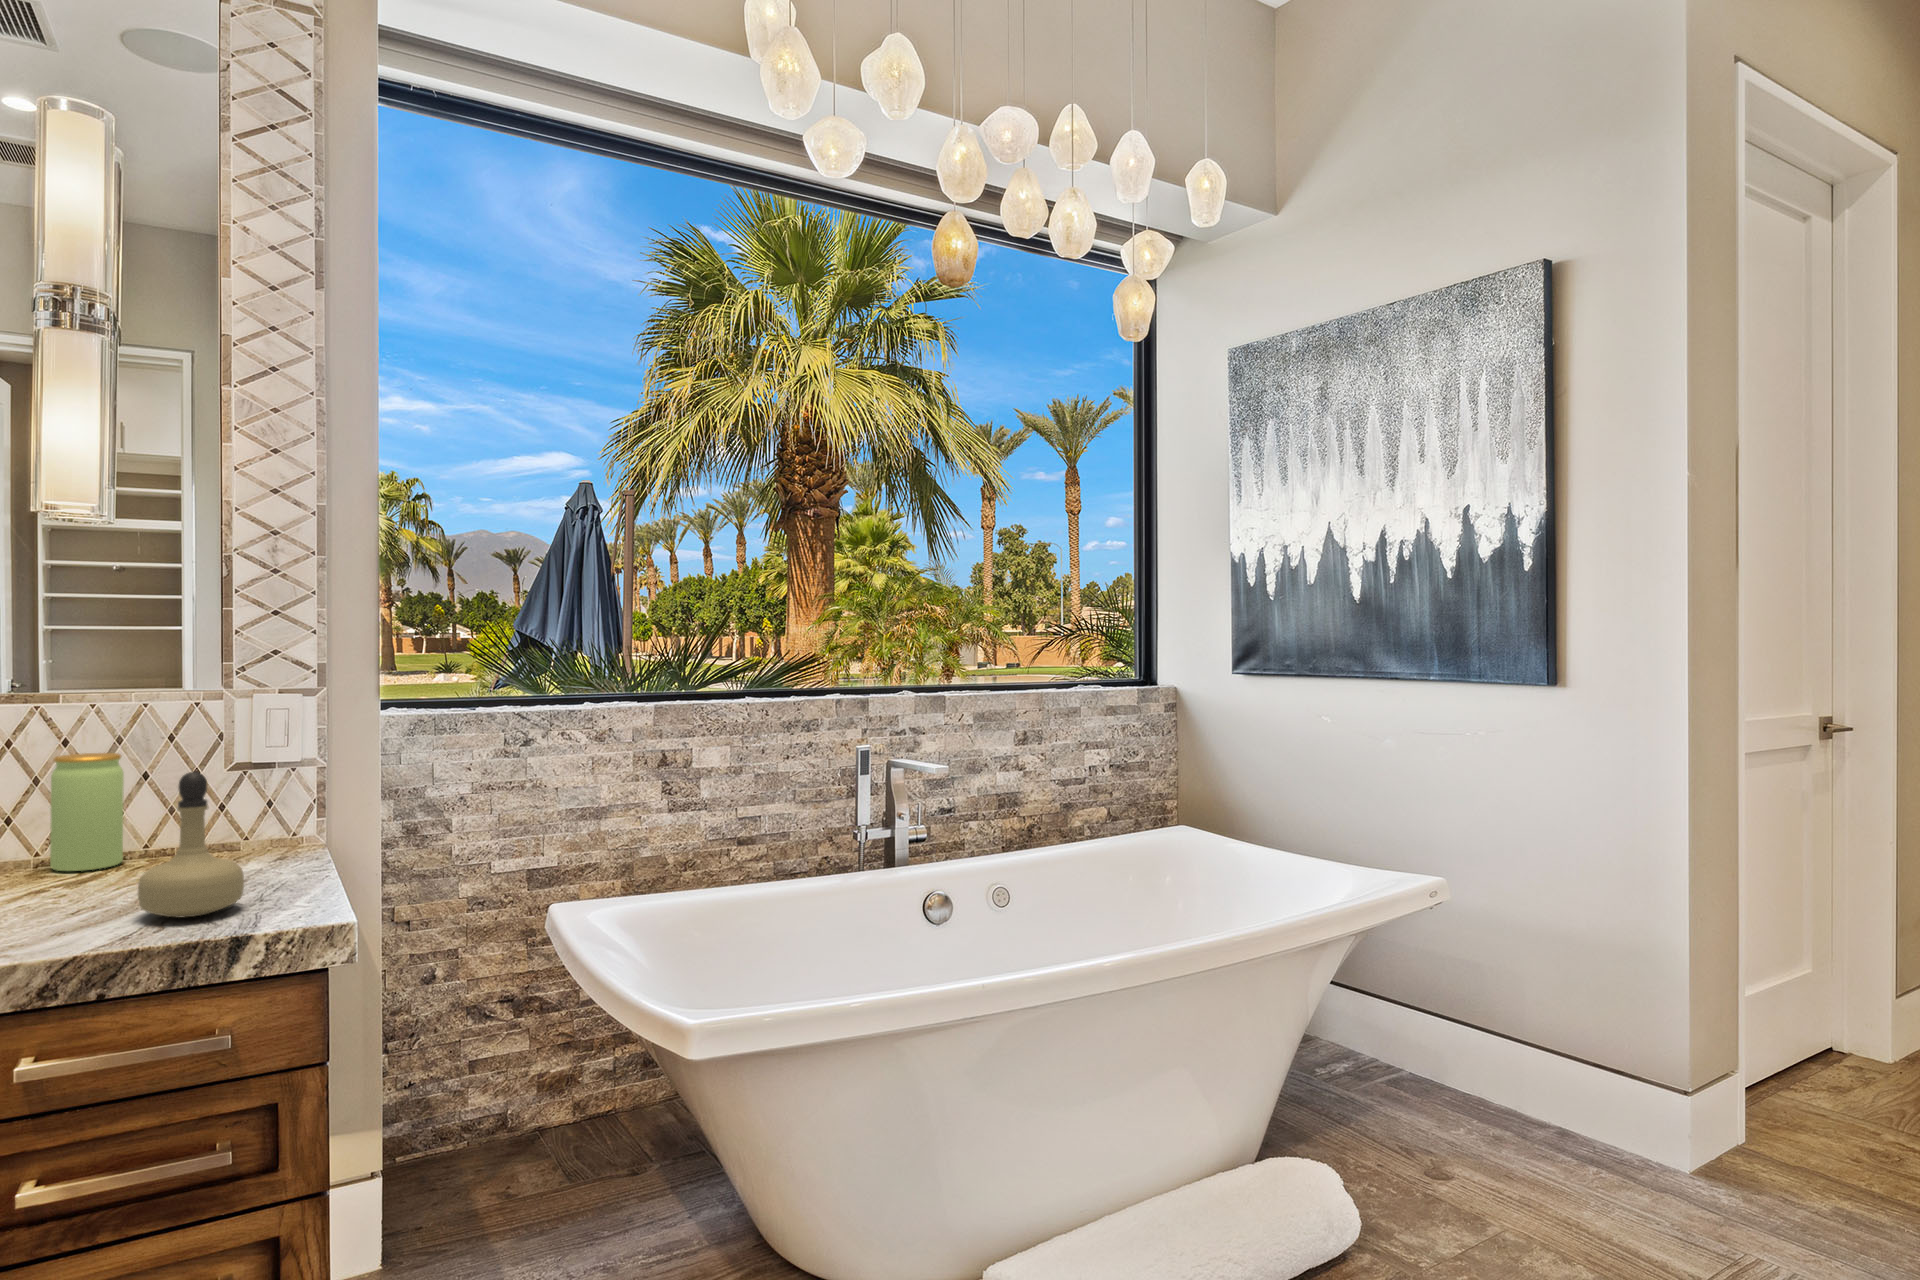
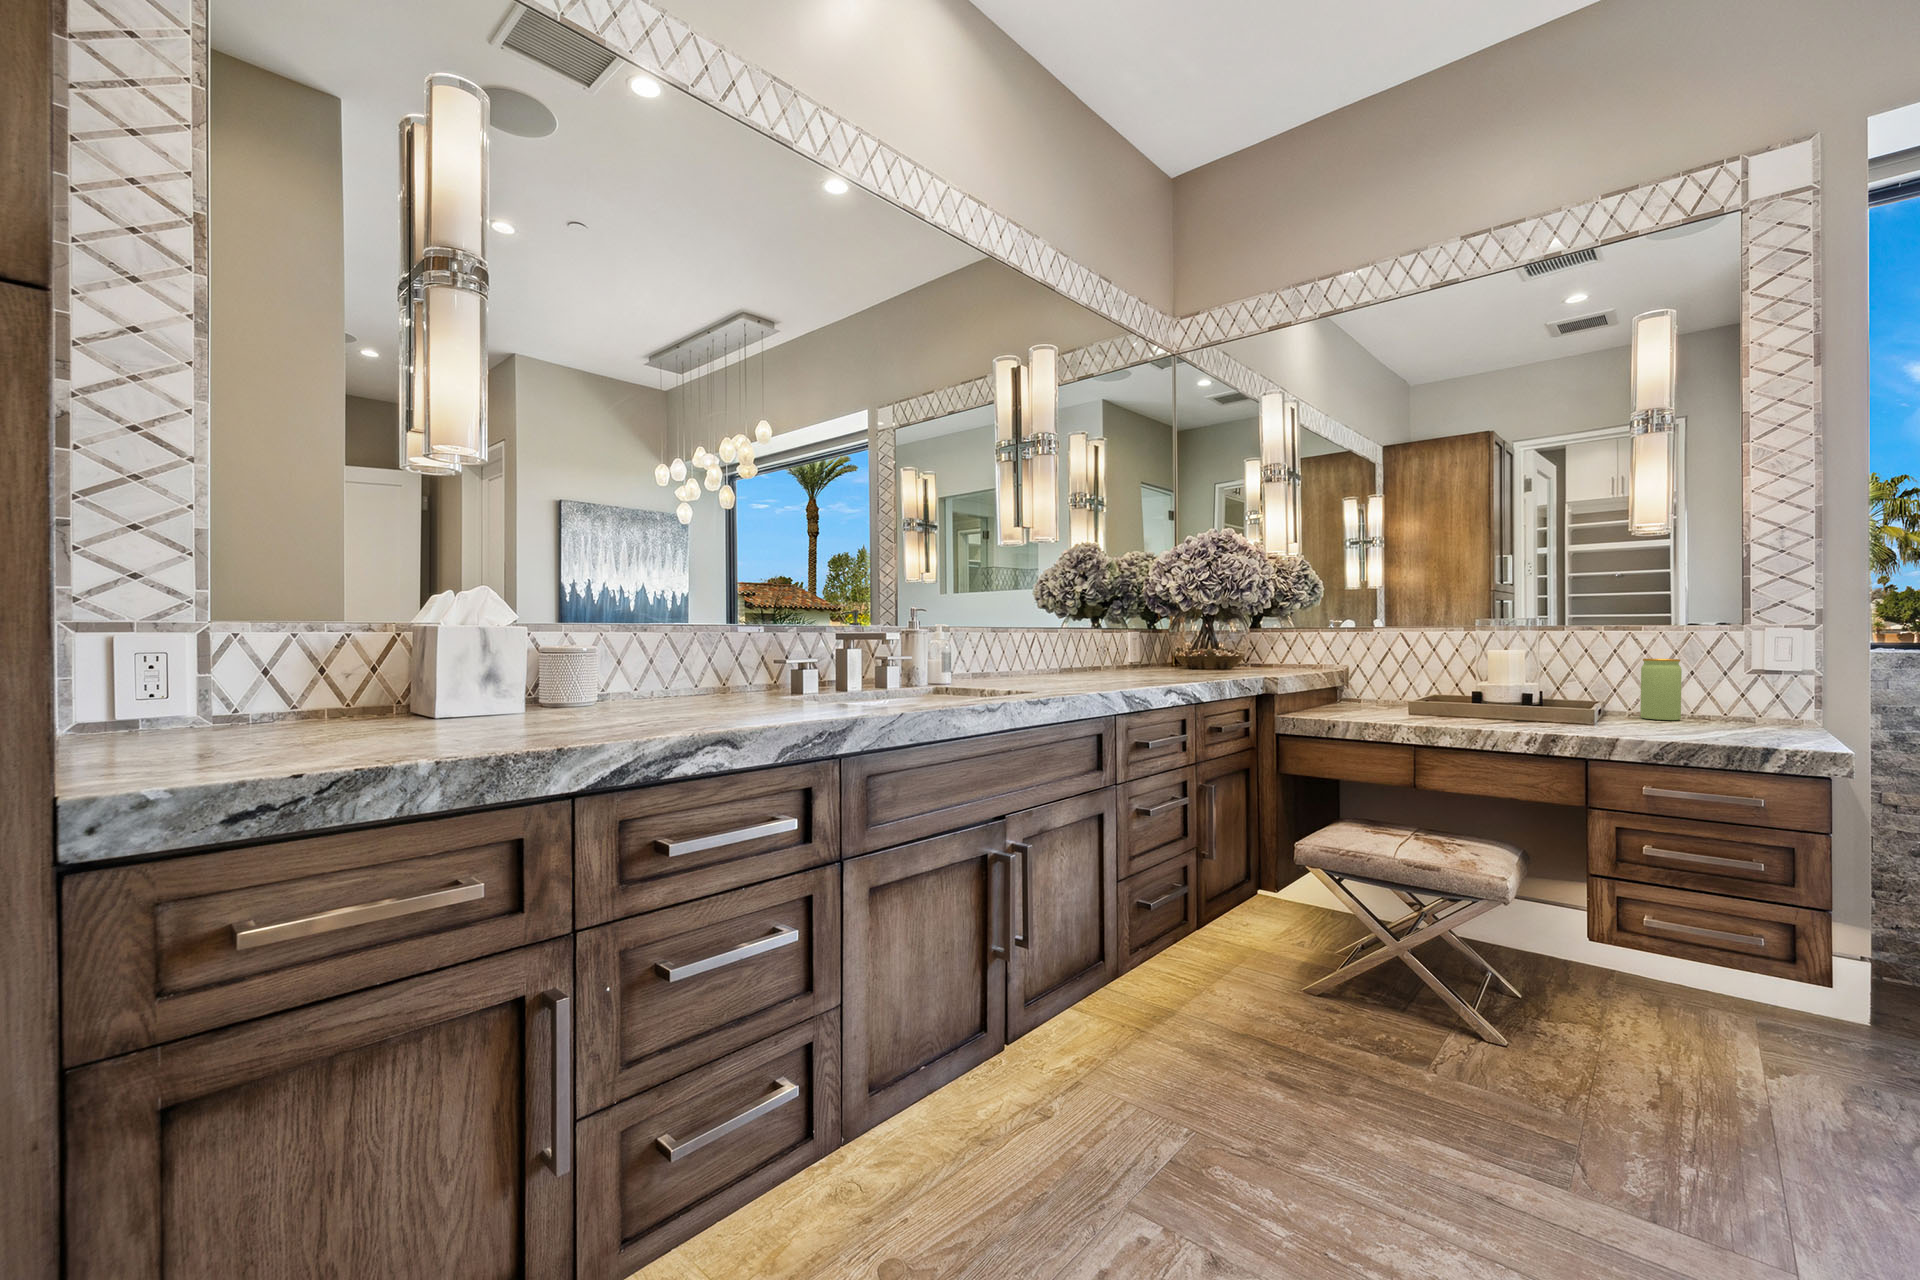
perfume bottle: present [138,771,244,918] -> none [1701,659,1768,739]

